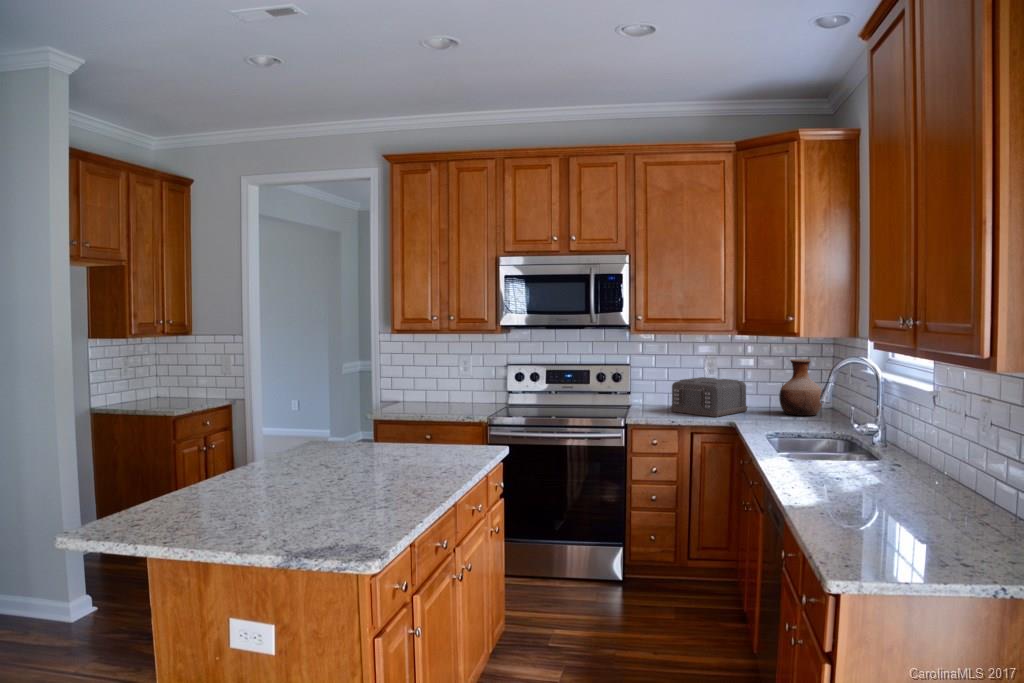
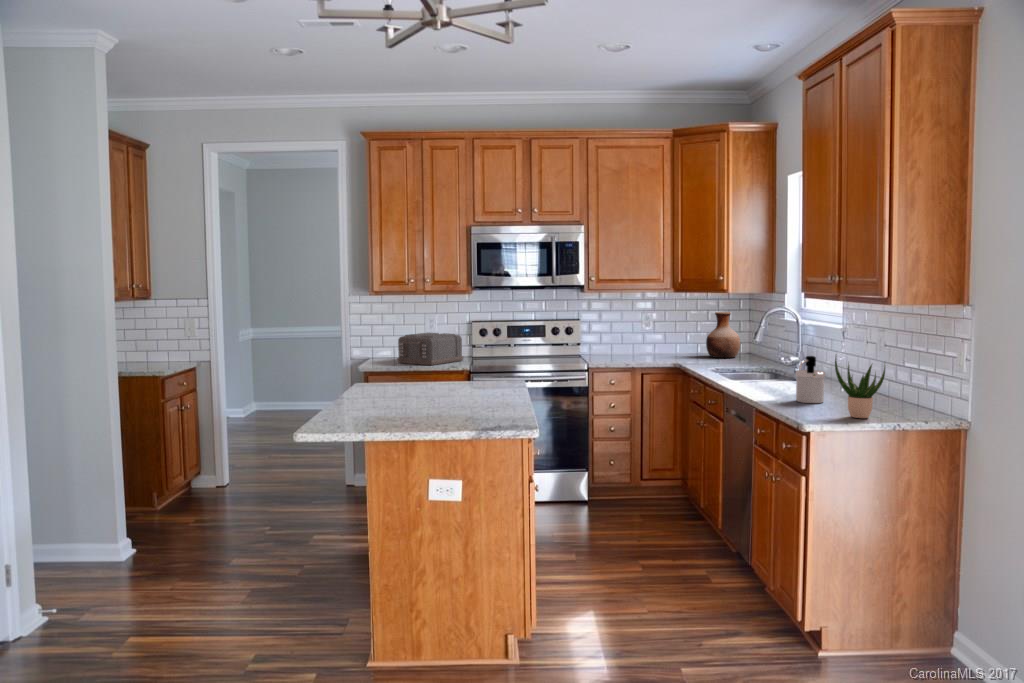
toaster: present [670,377,747,417] -> present [397,333,463,365]
soap dispenser: none [857,434,903,506] -> present [796,356,825,403]
potted plant: none [906,439,993,547] -> present [835,357,885,418]

